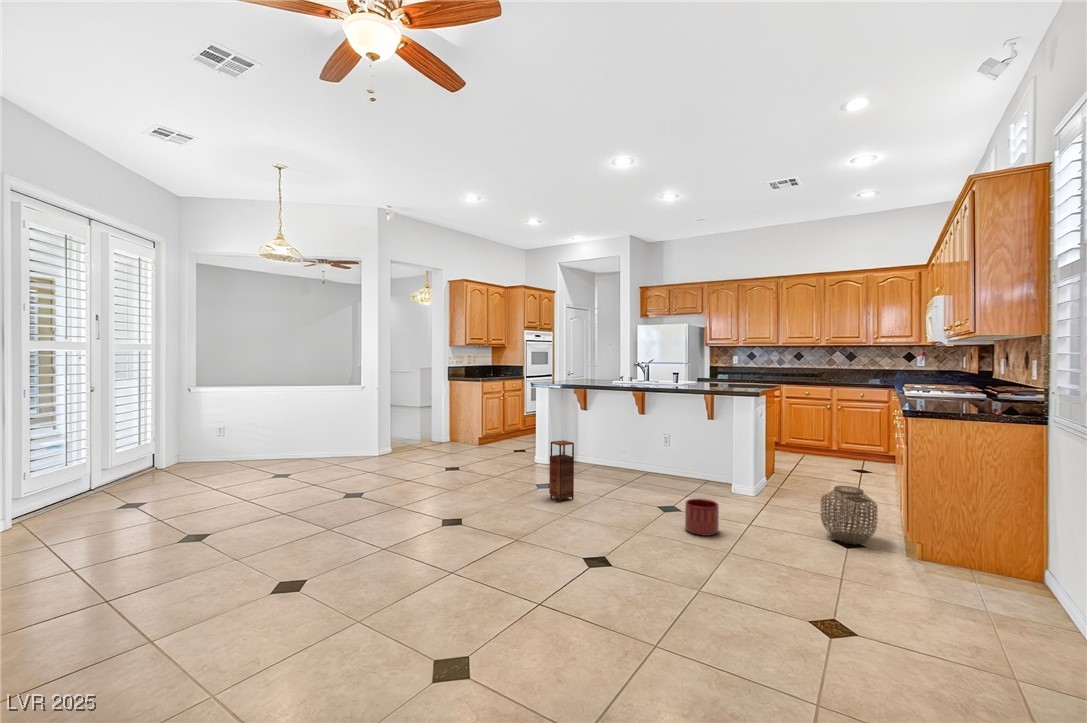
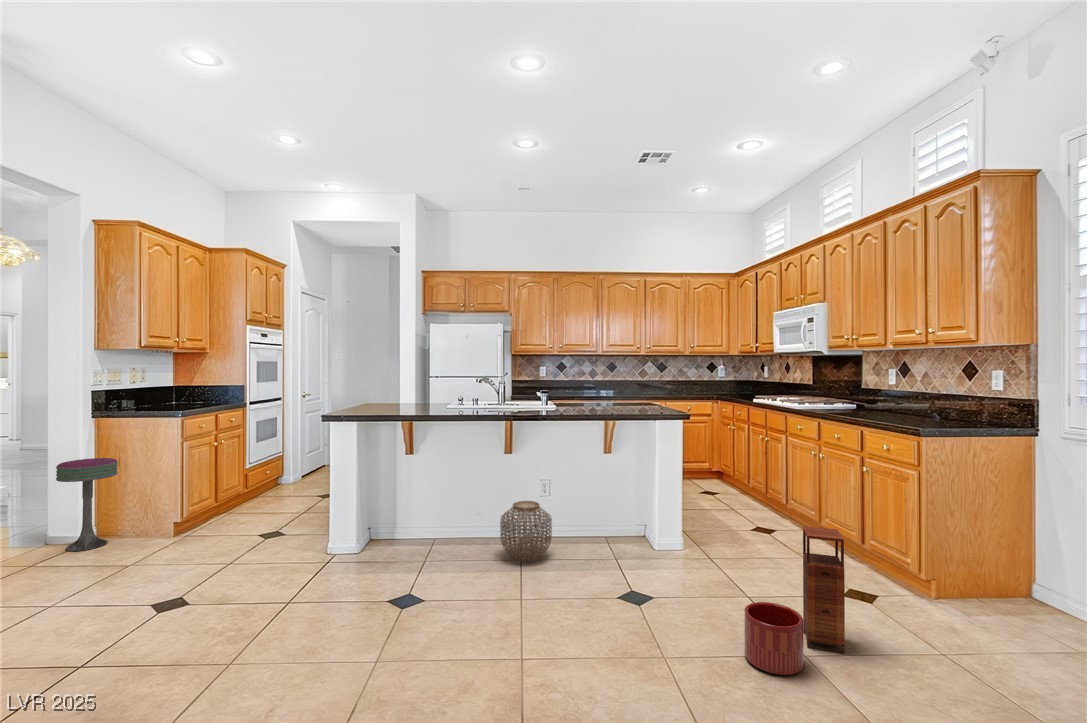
bar stool: none [437,401,460,444] -> present [56,458,117,551]
storage cabinet: present [549,440,574,502] -> present [803,526,845,653]
woven basket: present [821,486,877,544] -> present [500,501,552,562]

